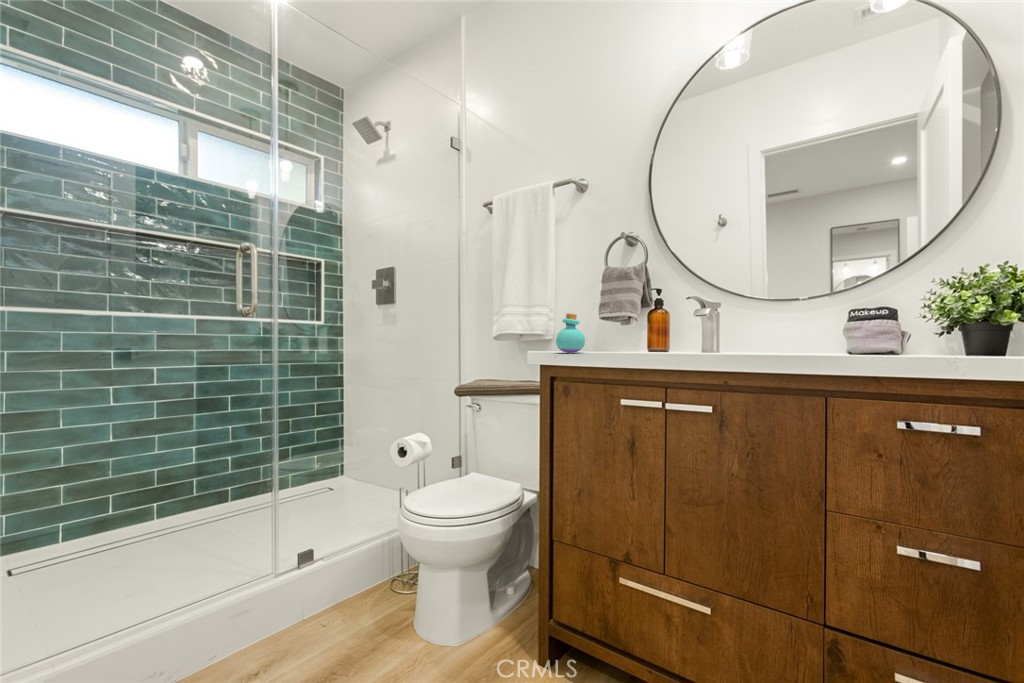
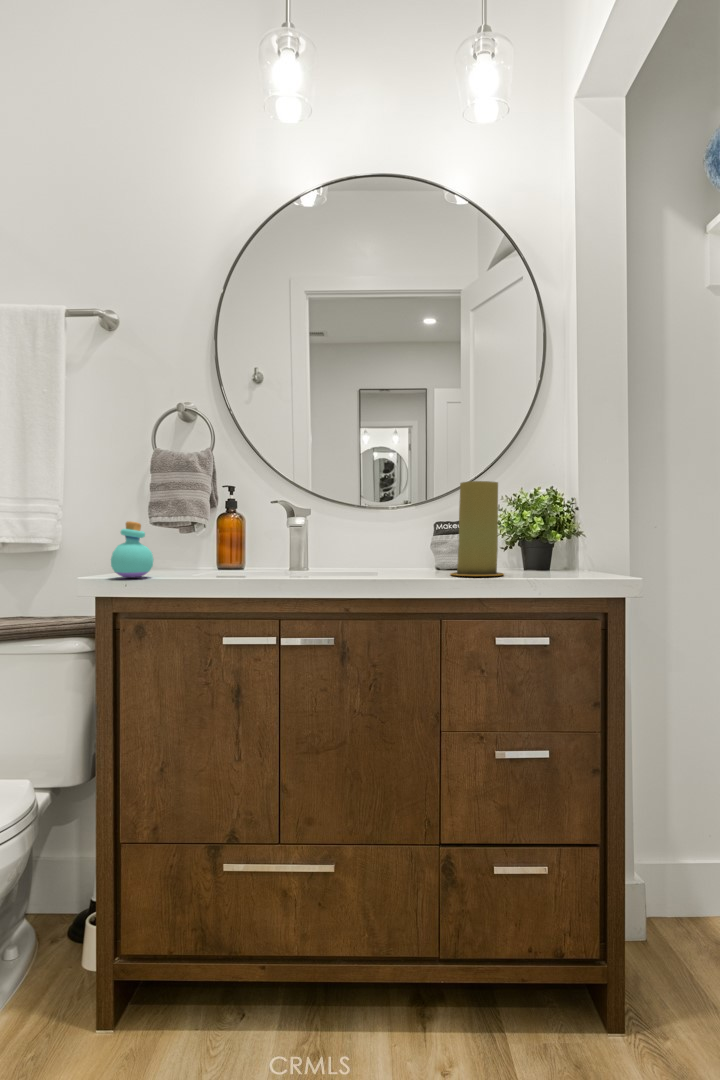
candle: none [849,256,921,356] -> present [450,481,504,576]

